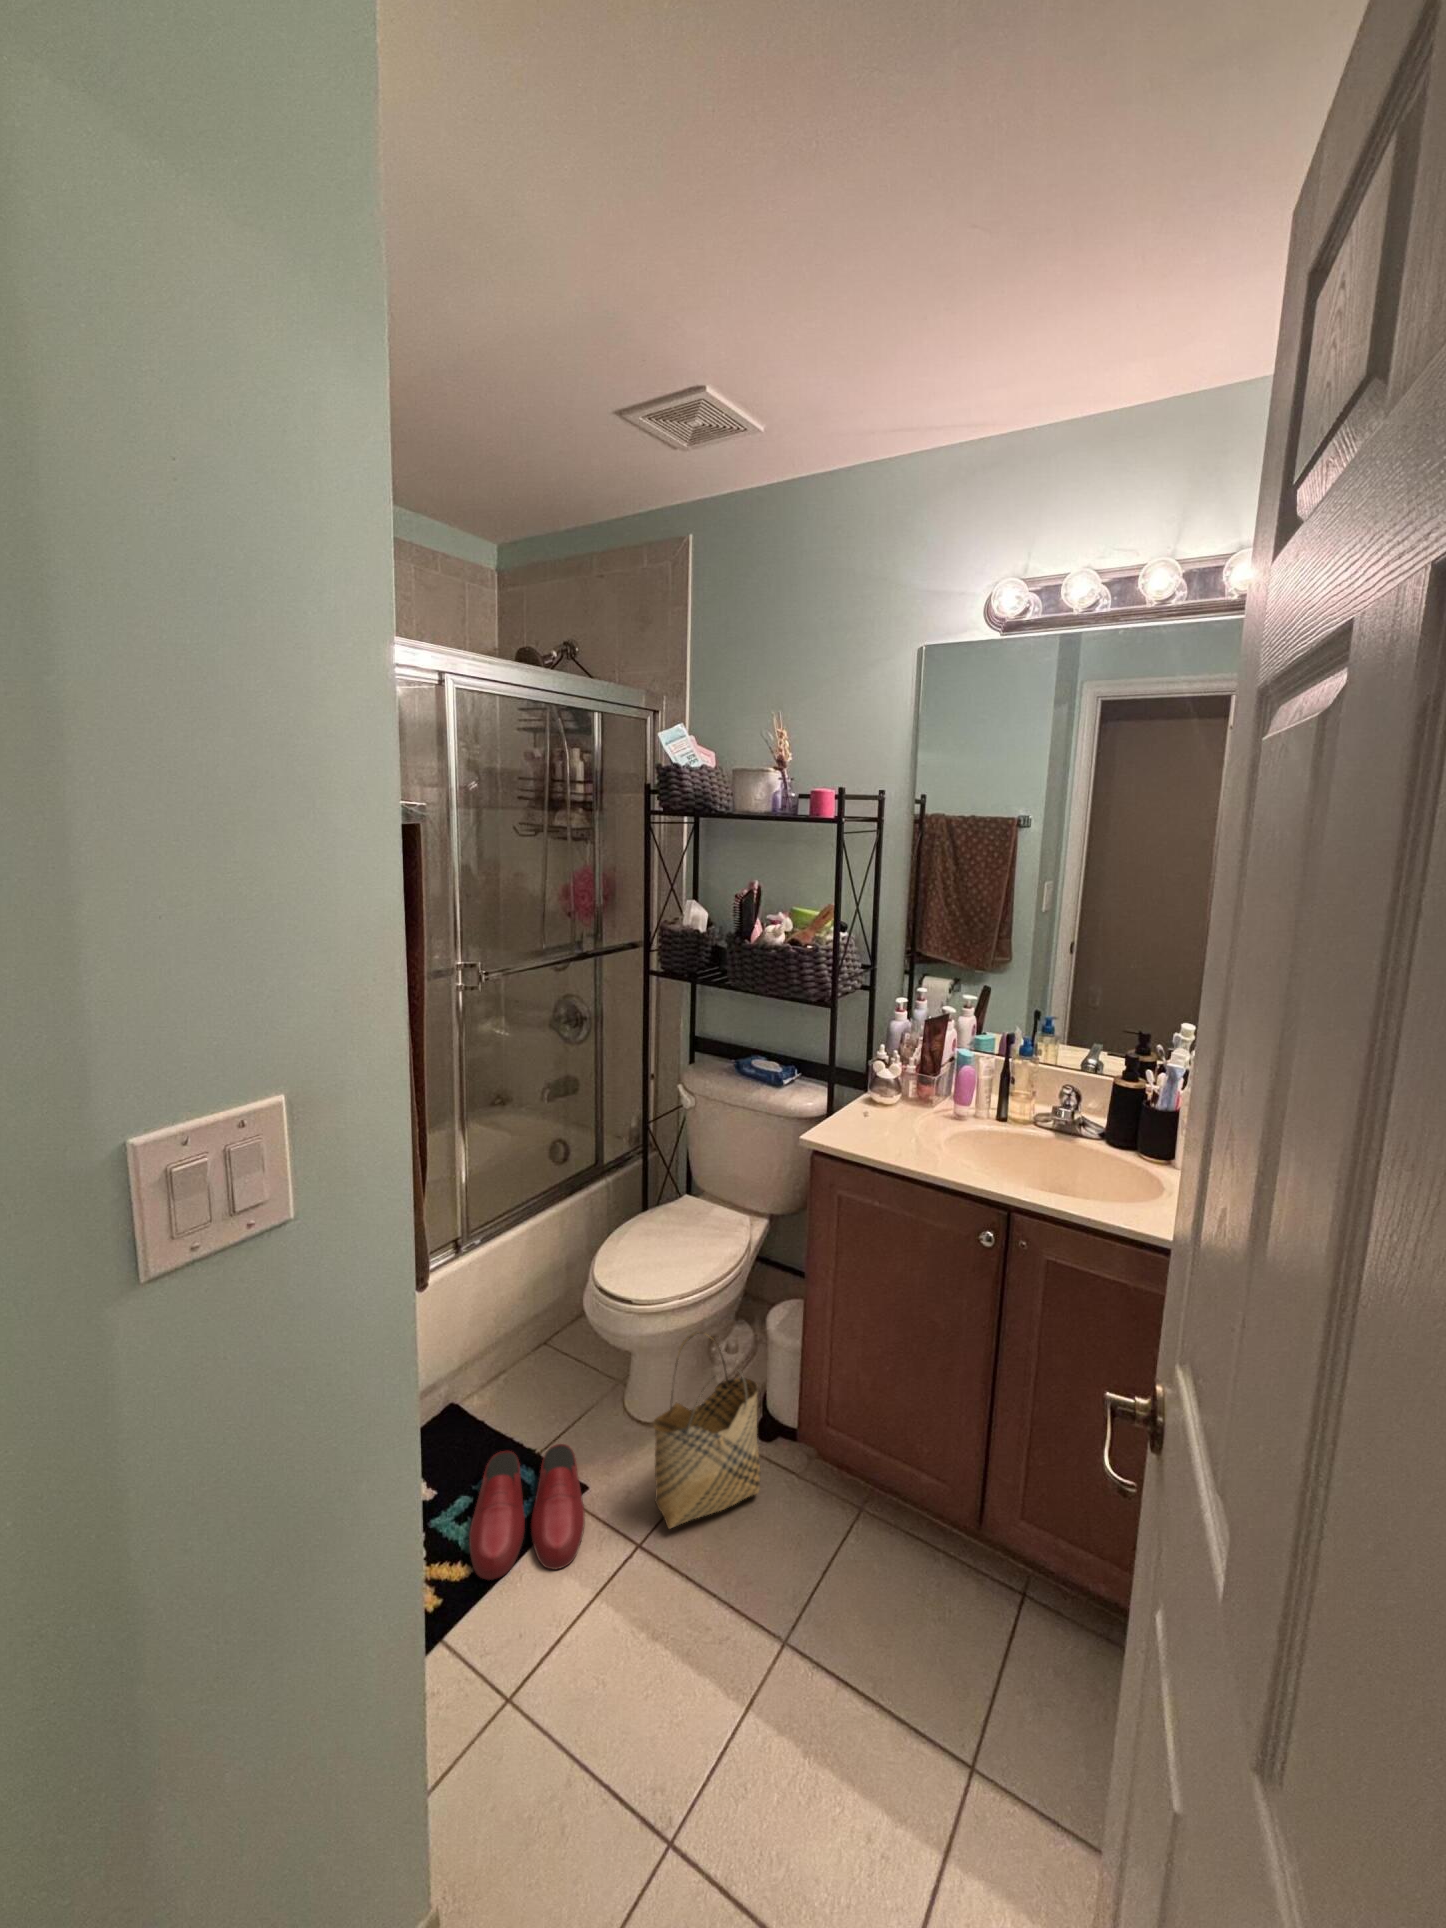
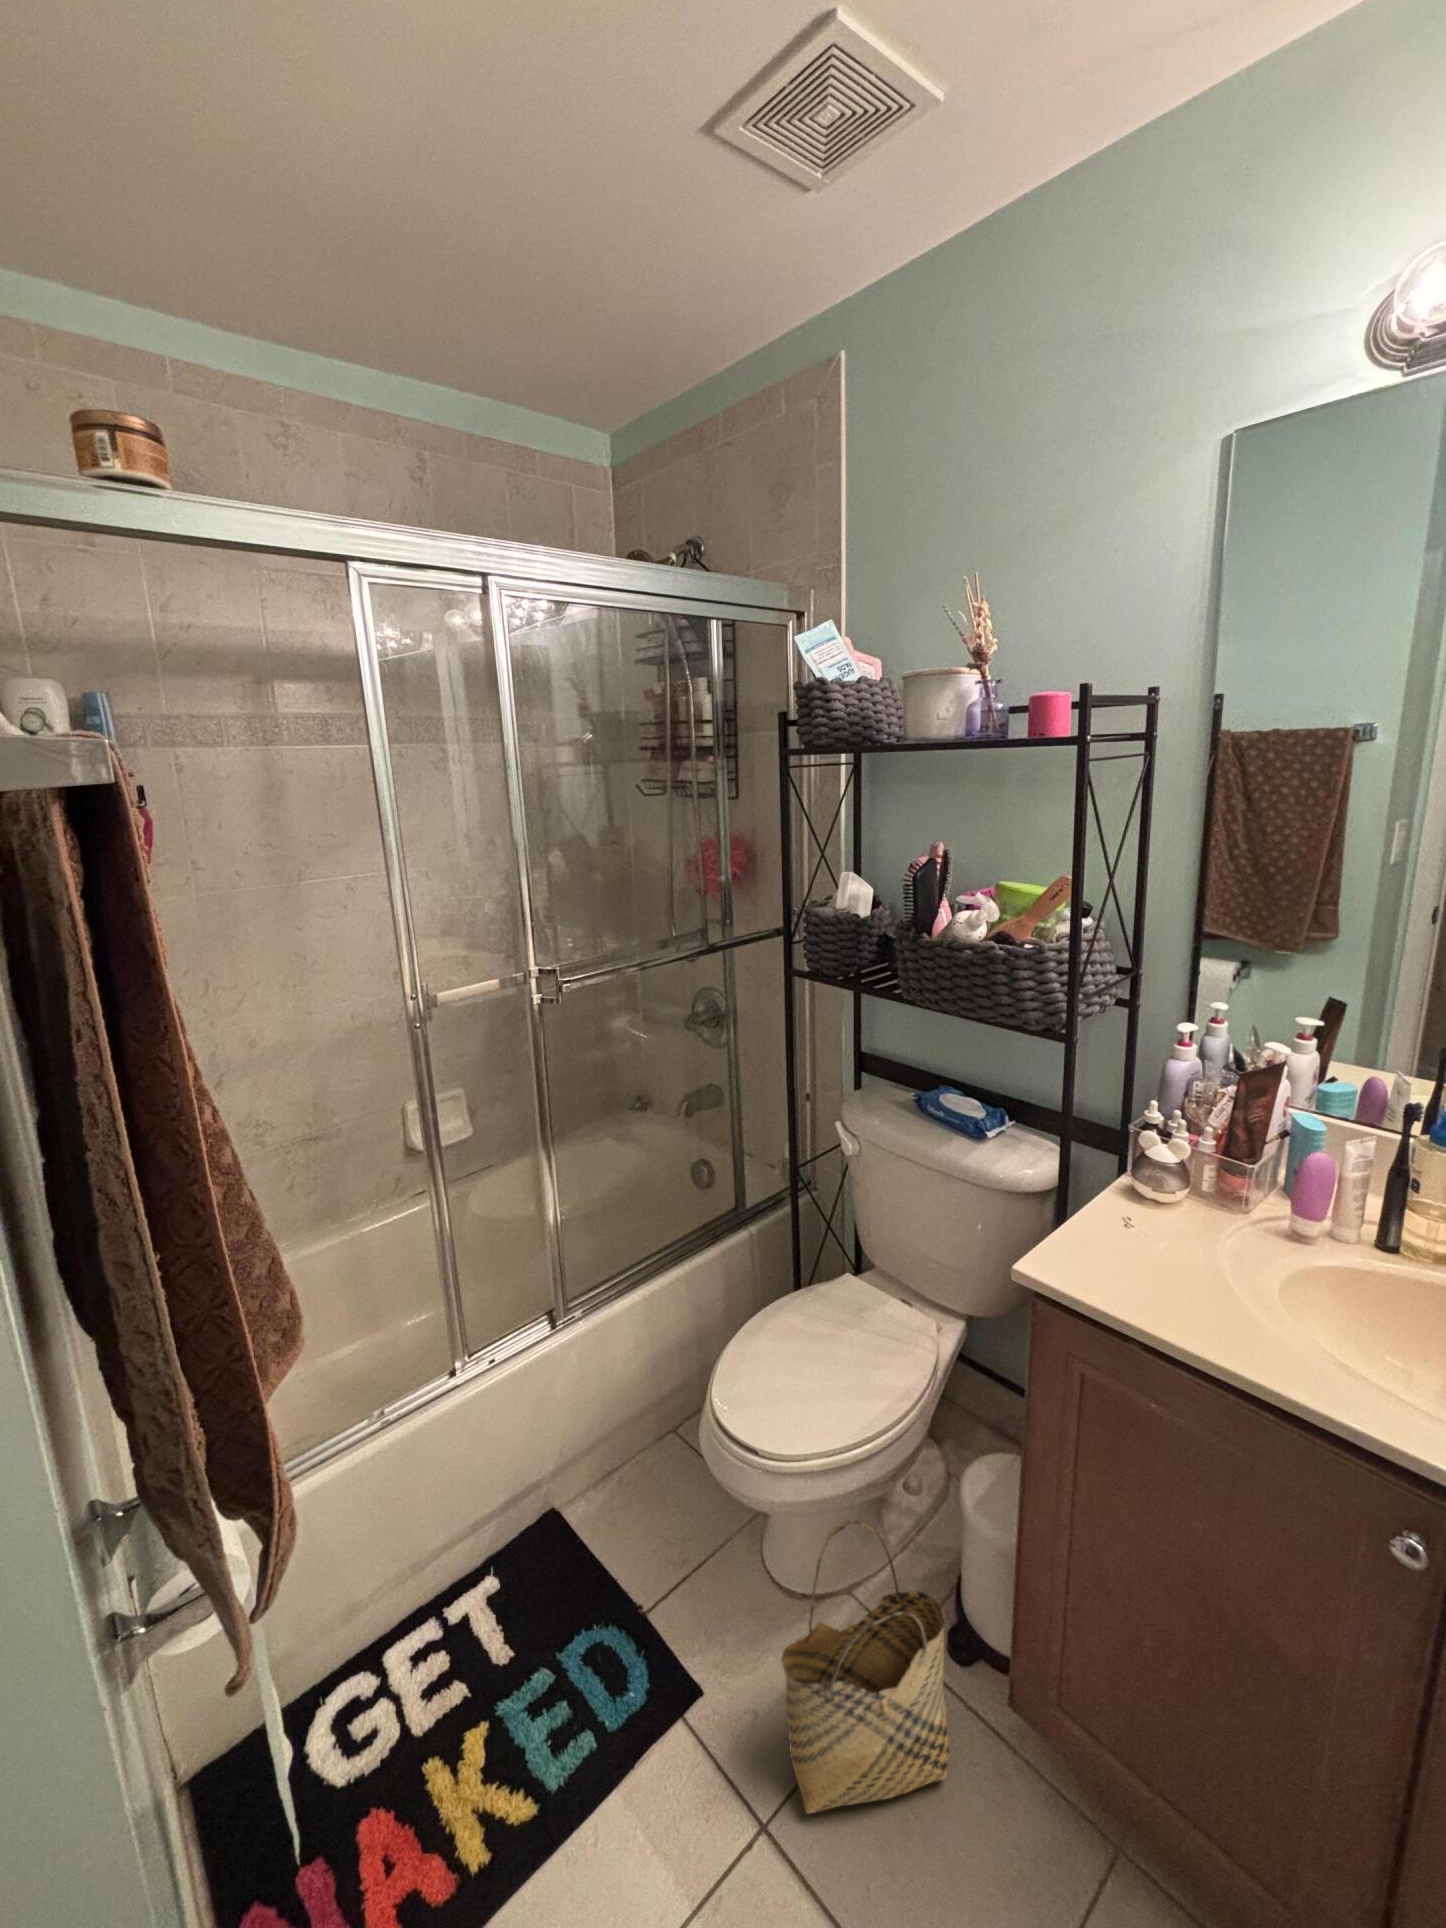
slippers: present [469,1444,585,1580] -> none [537,1608,692,1839]

